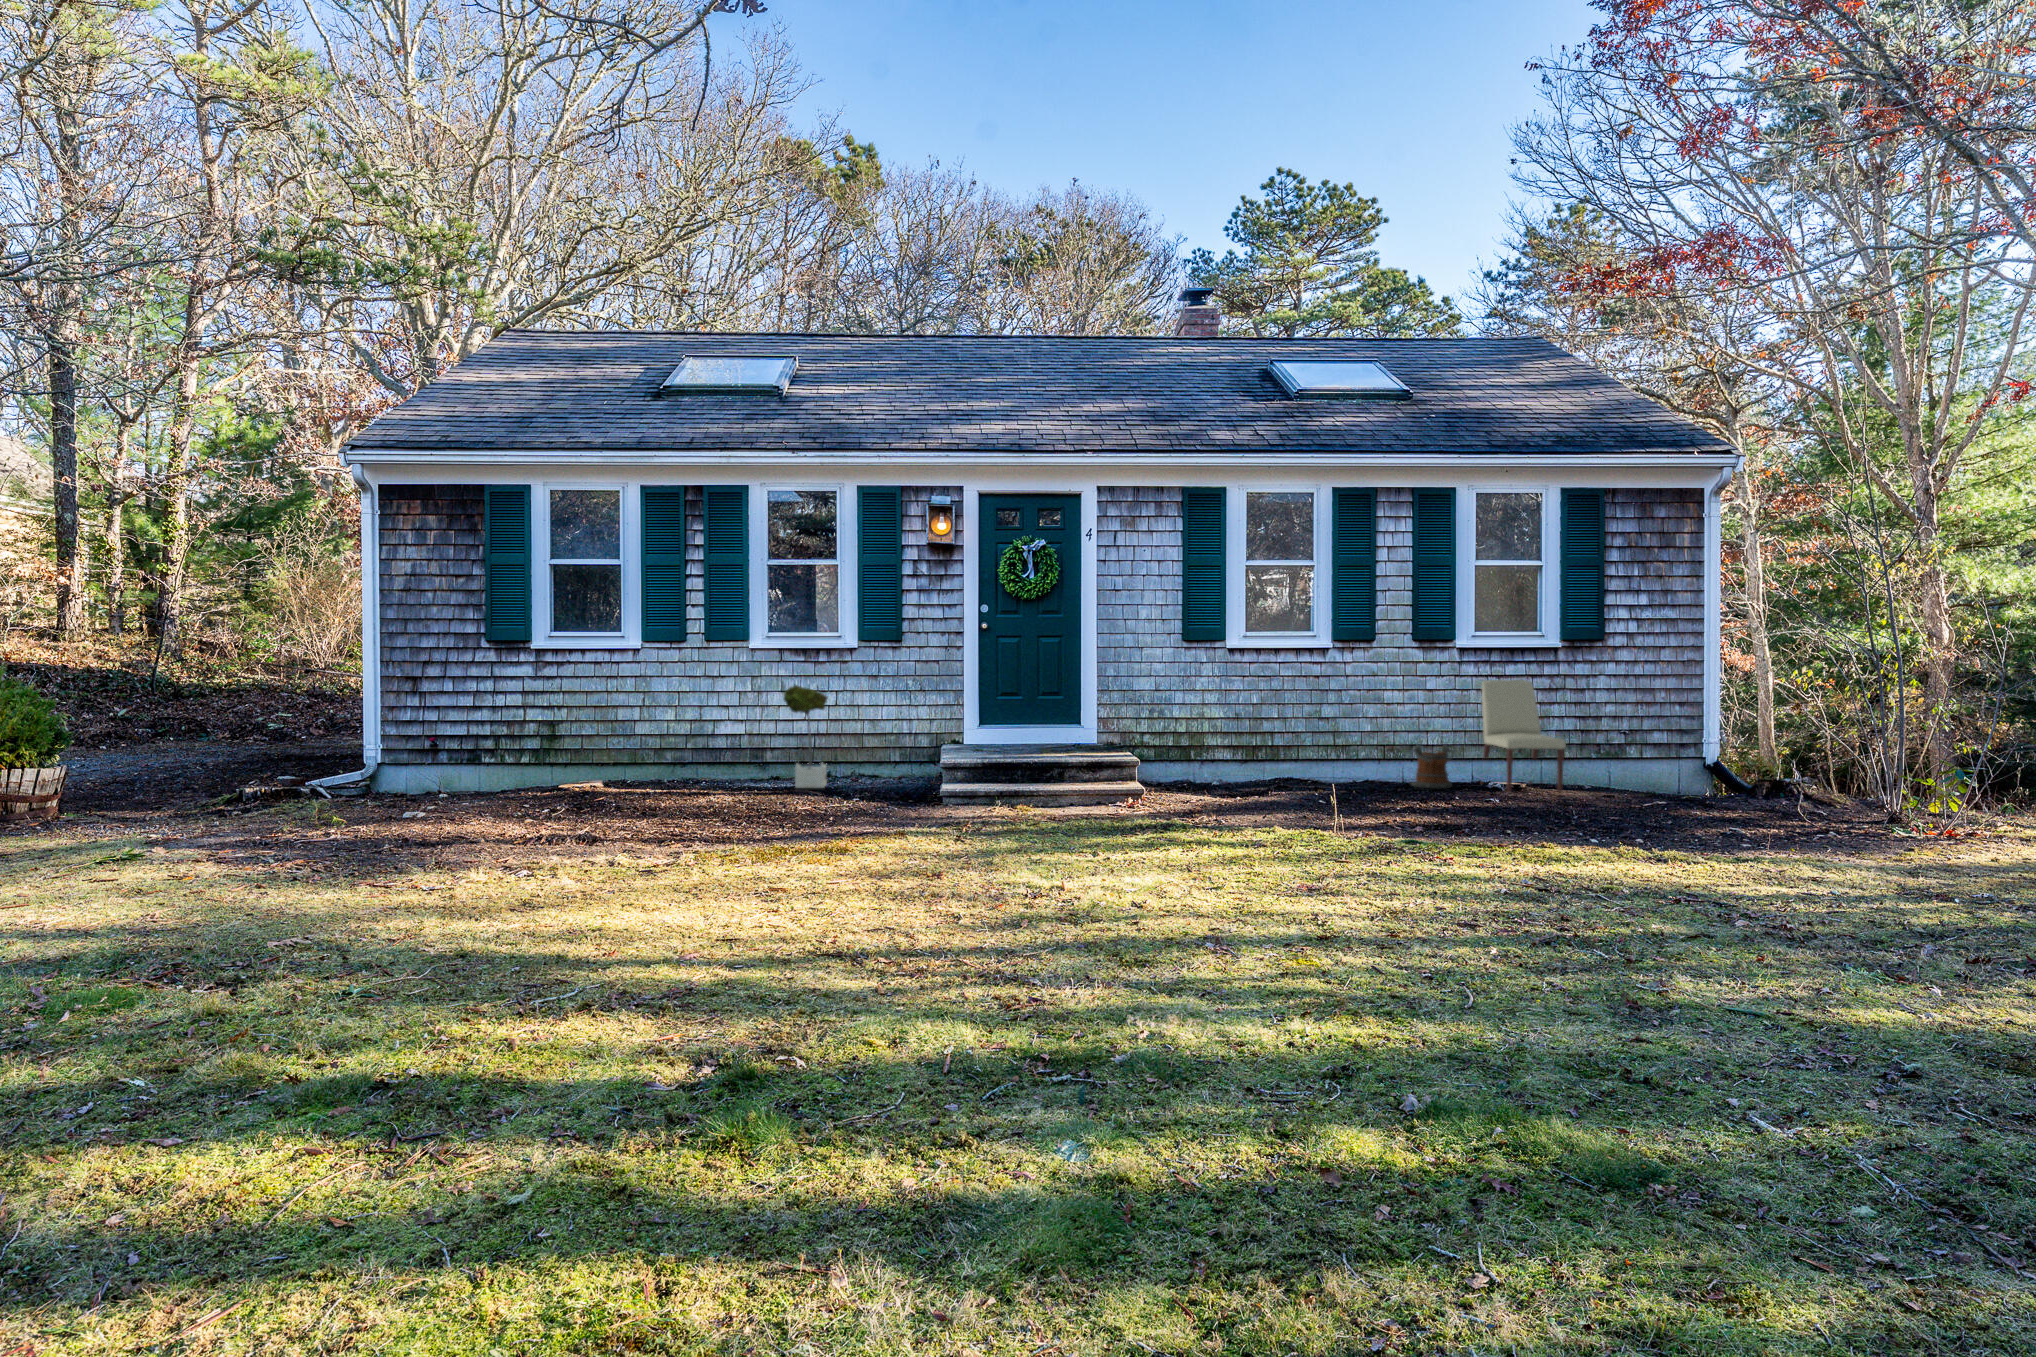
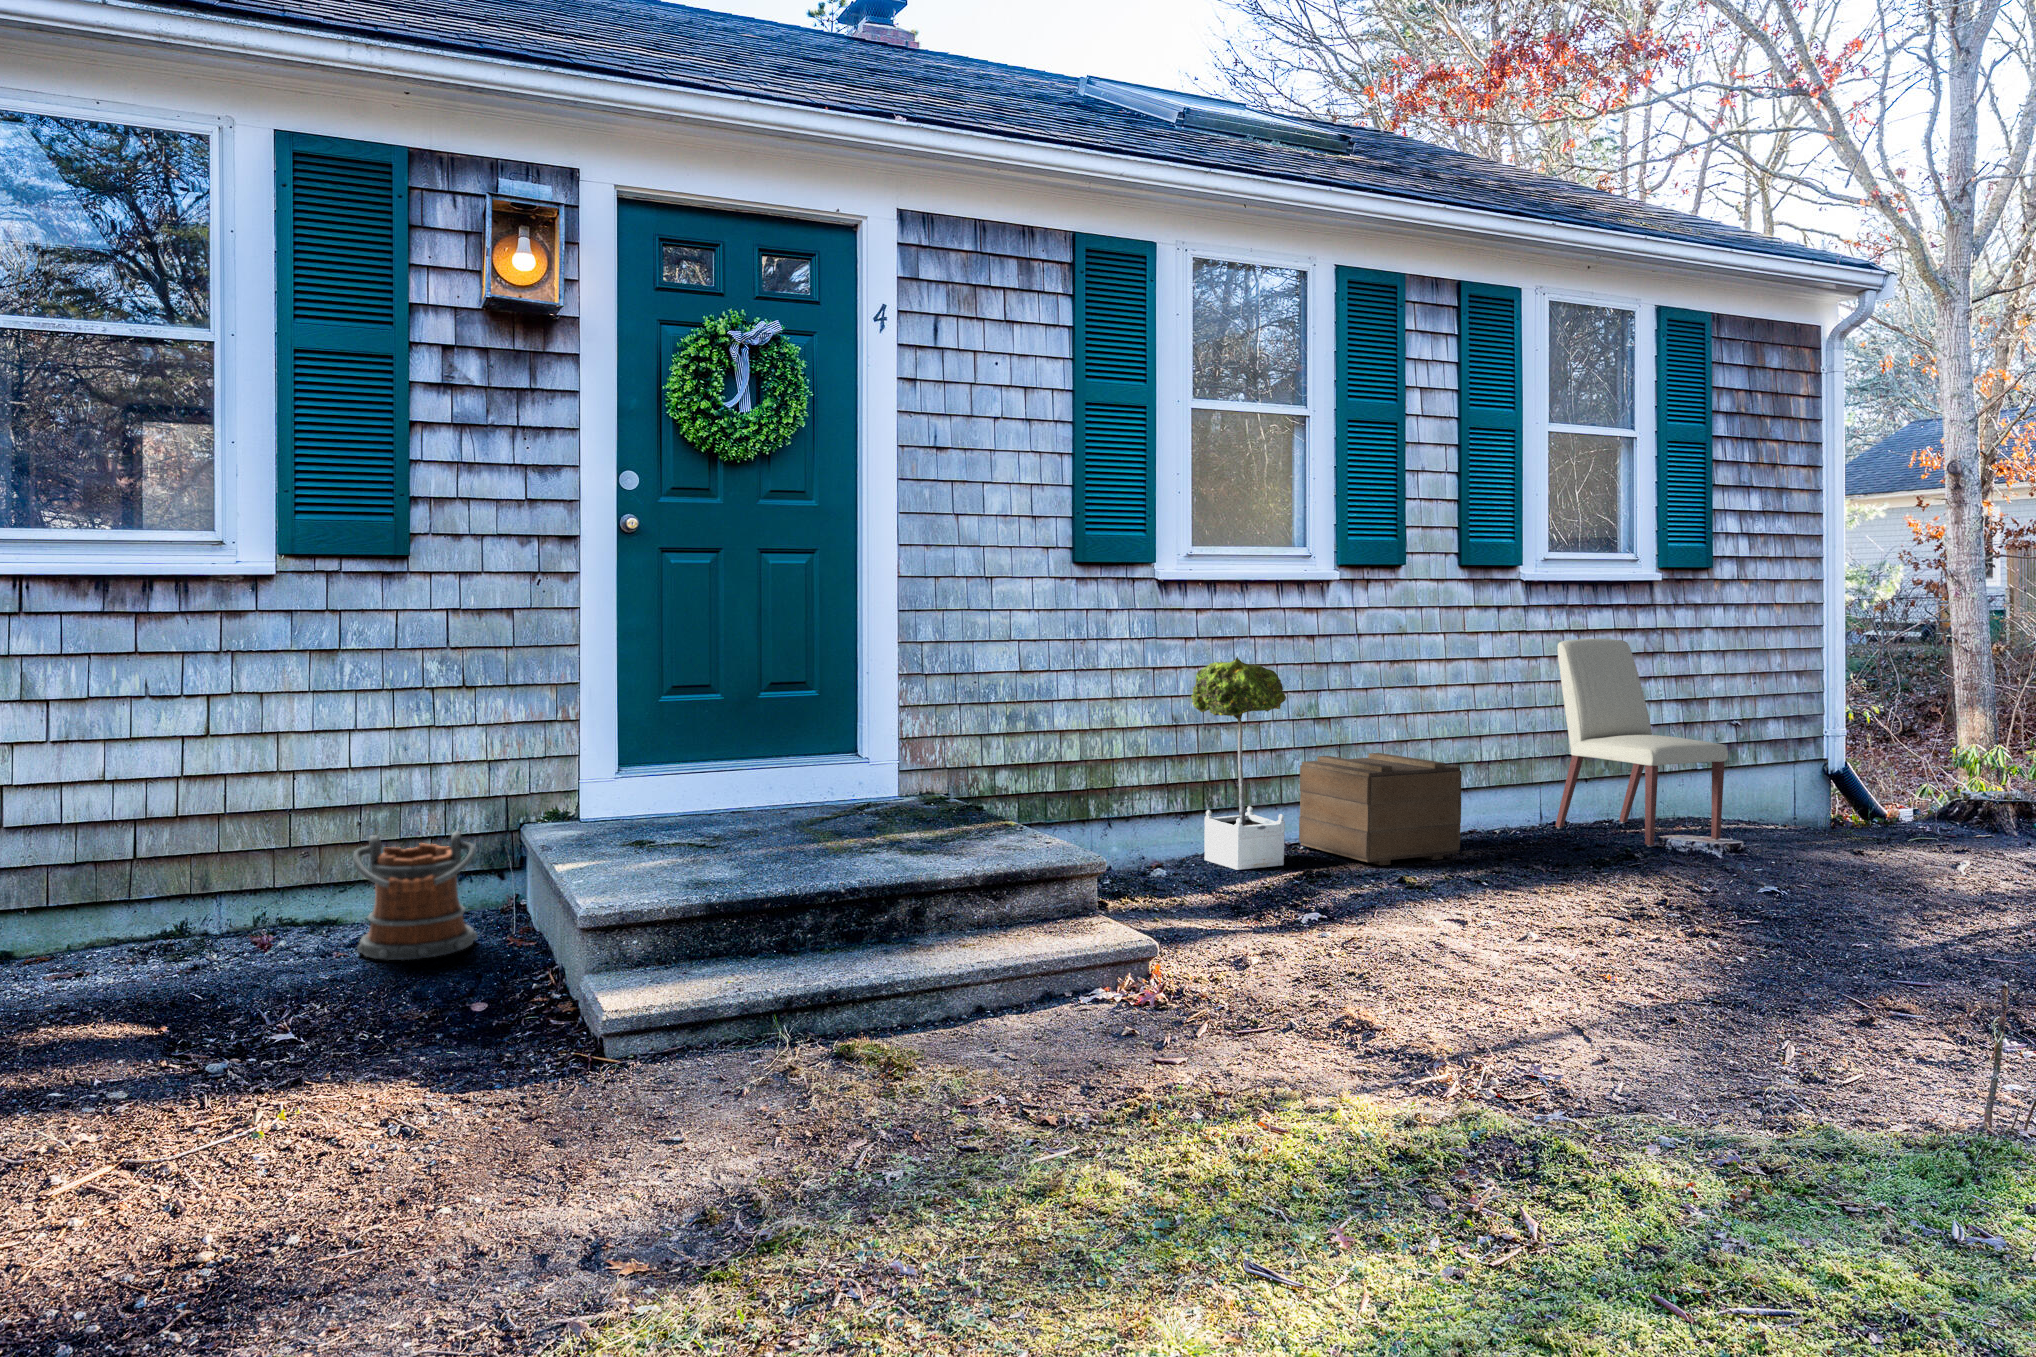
potted tree: present [784,685,827,788] -> present [1191,657,1286,870]
wooden crate: none [1309,737,1386,790] -> present [1299,753,1462,865]
bucket: present [1411,744,1454,788] -> present [353,831,478,960]

